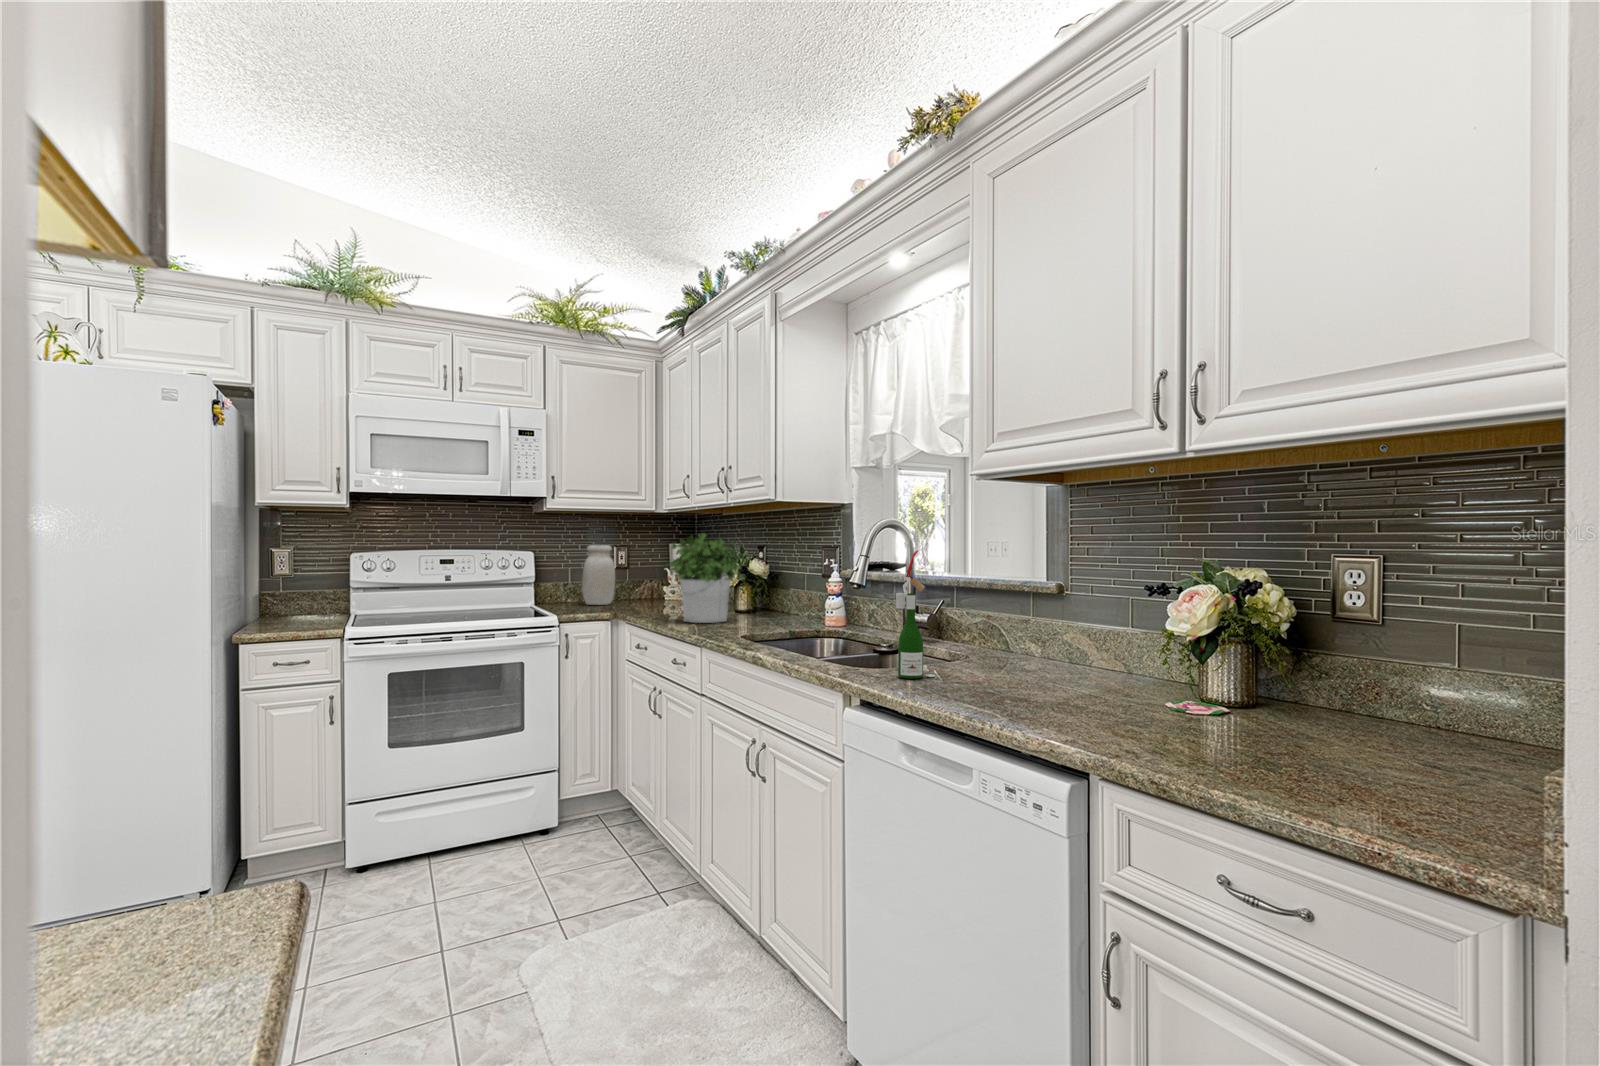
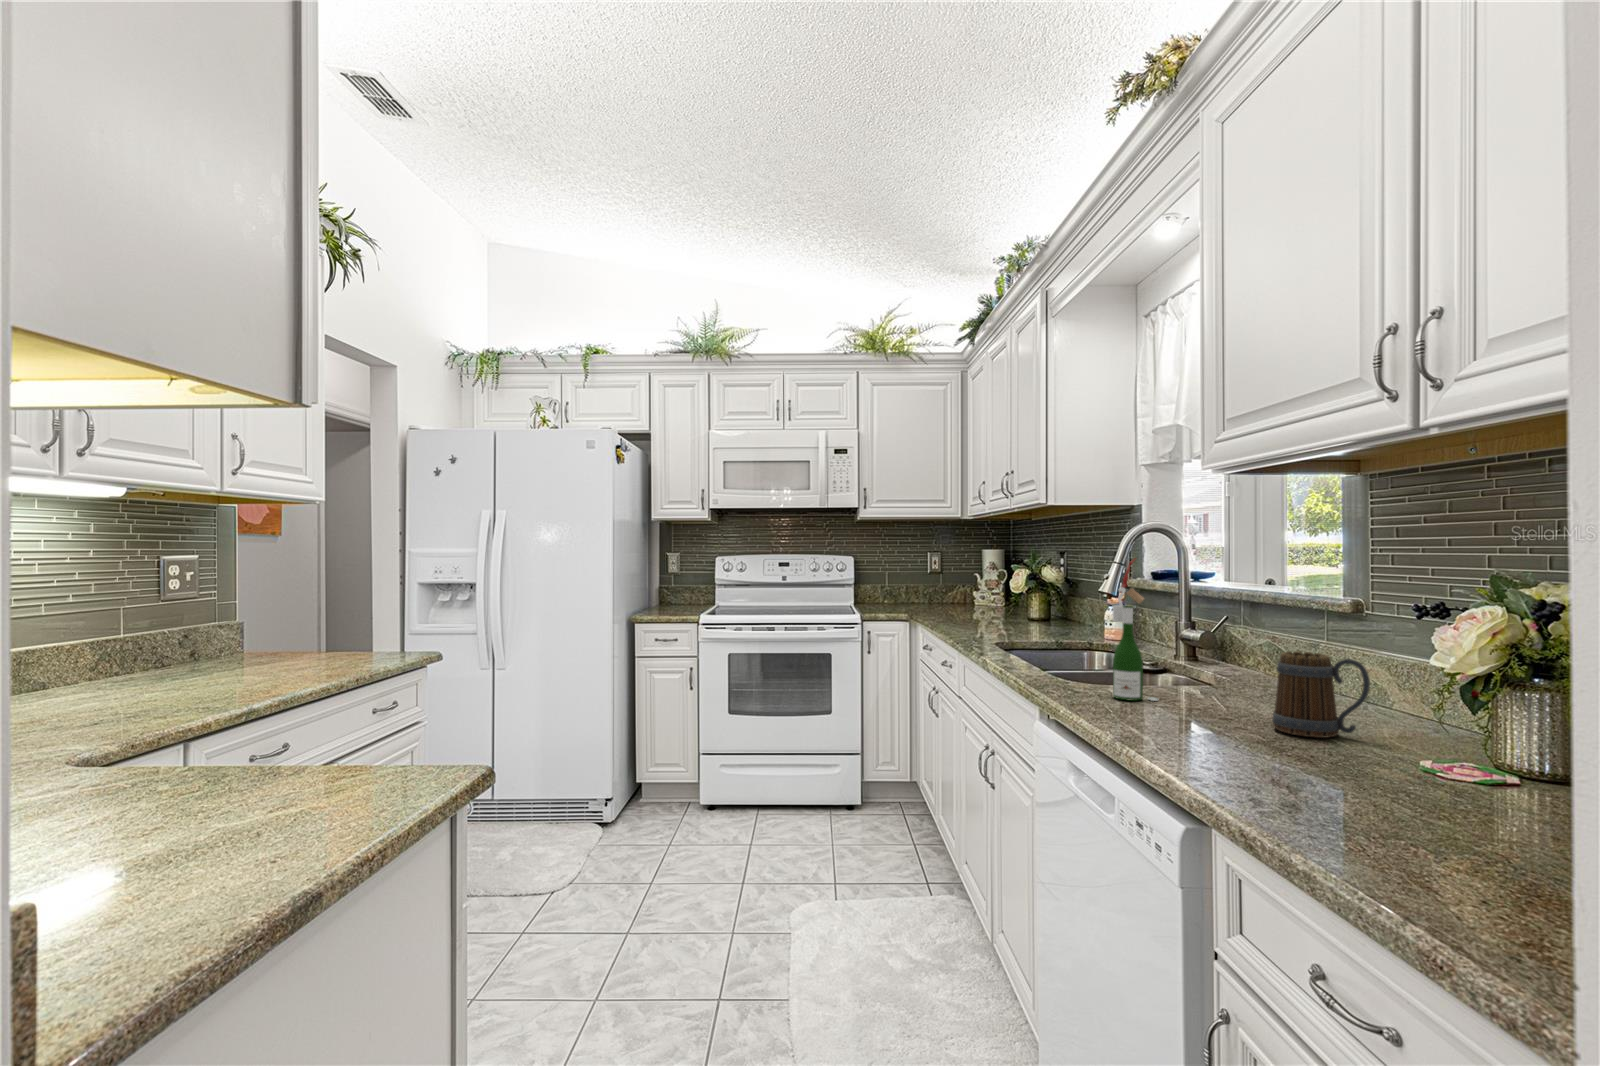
potted plant: present [666,534,741,623] -> none [953,539,1026,628]
jar: present [582,545,615,605] -> none [900,550,930,606]
mug: none [1038,625,1107,693] -> present [1272,651,1370,738]

